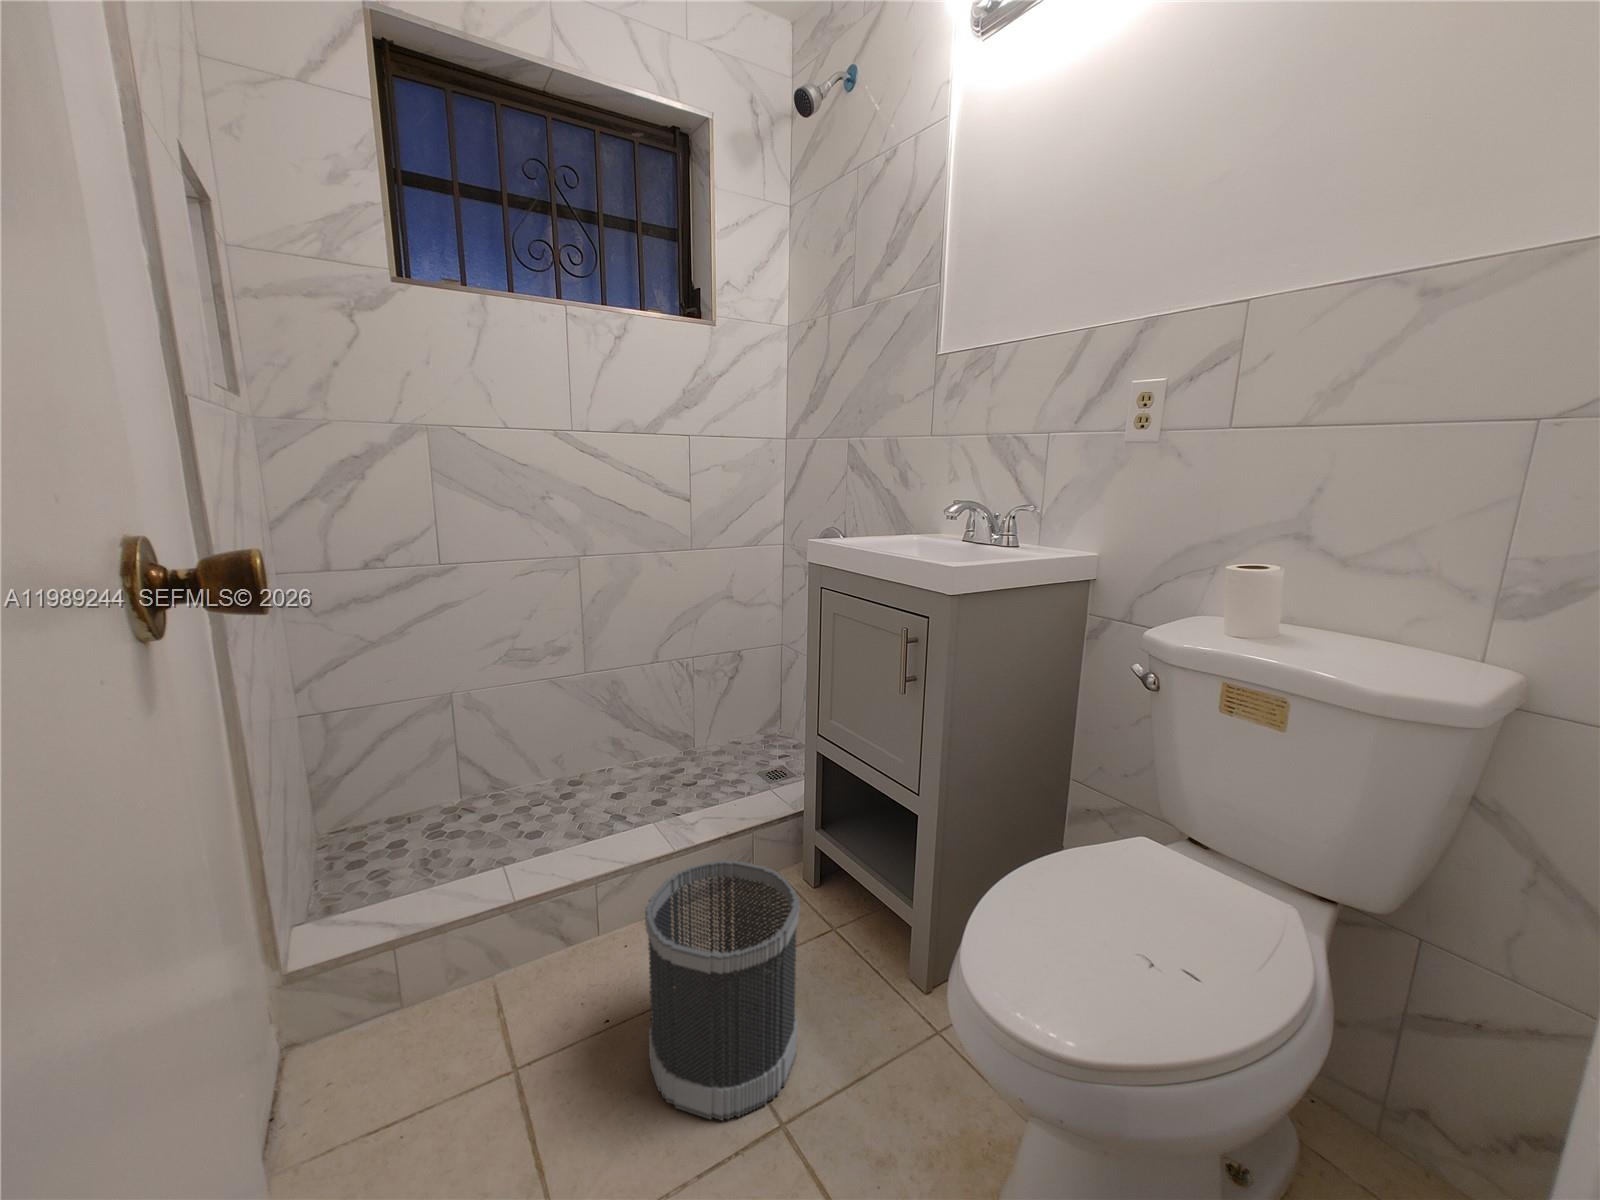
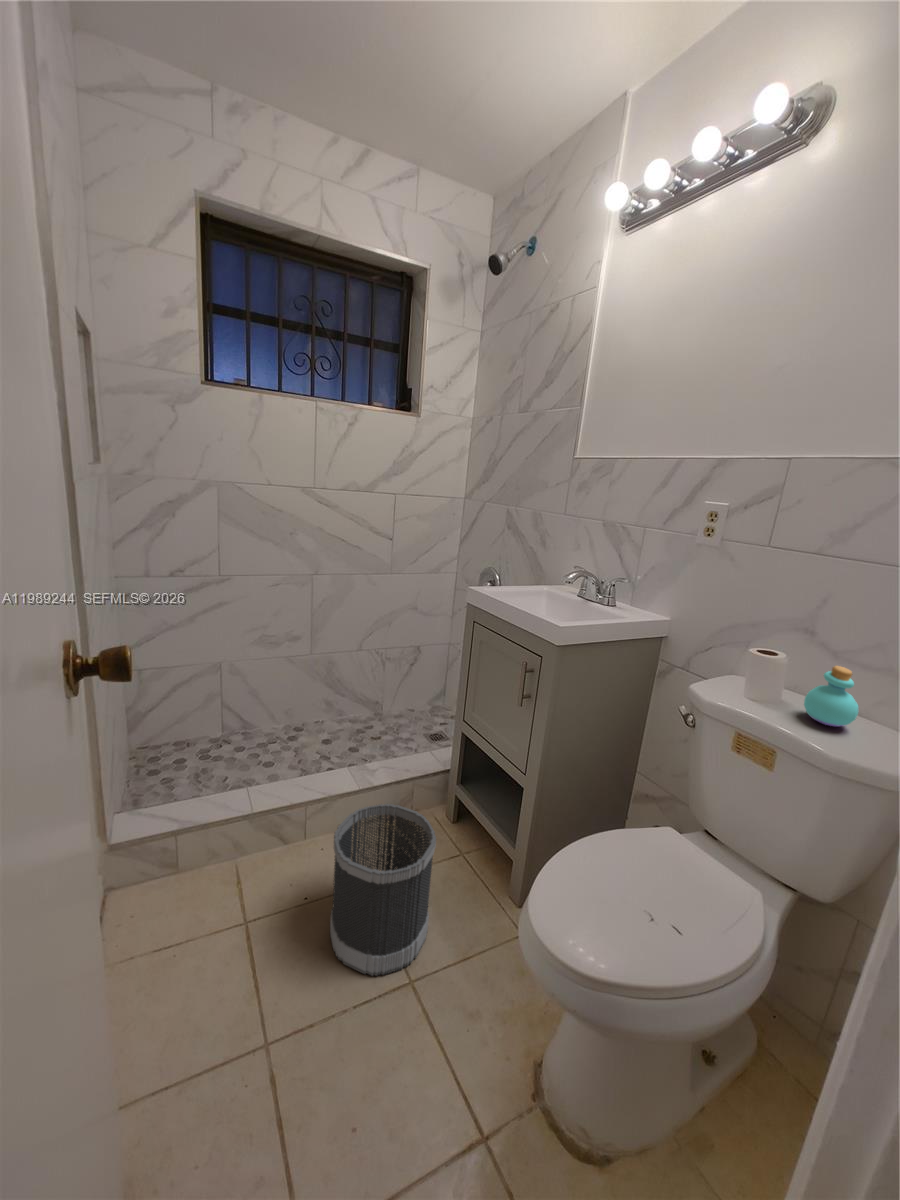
perfume bottle: none [1319,567,1400,654] -> present [804,666,858,726]

